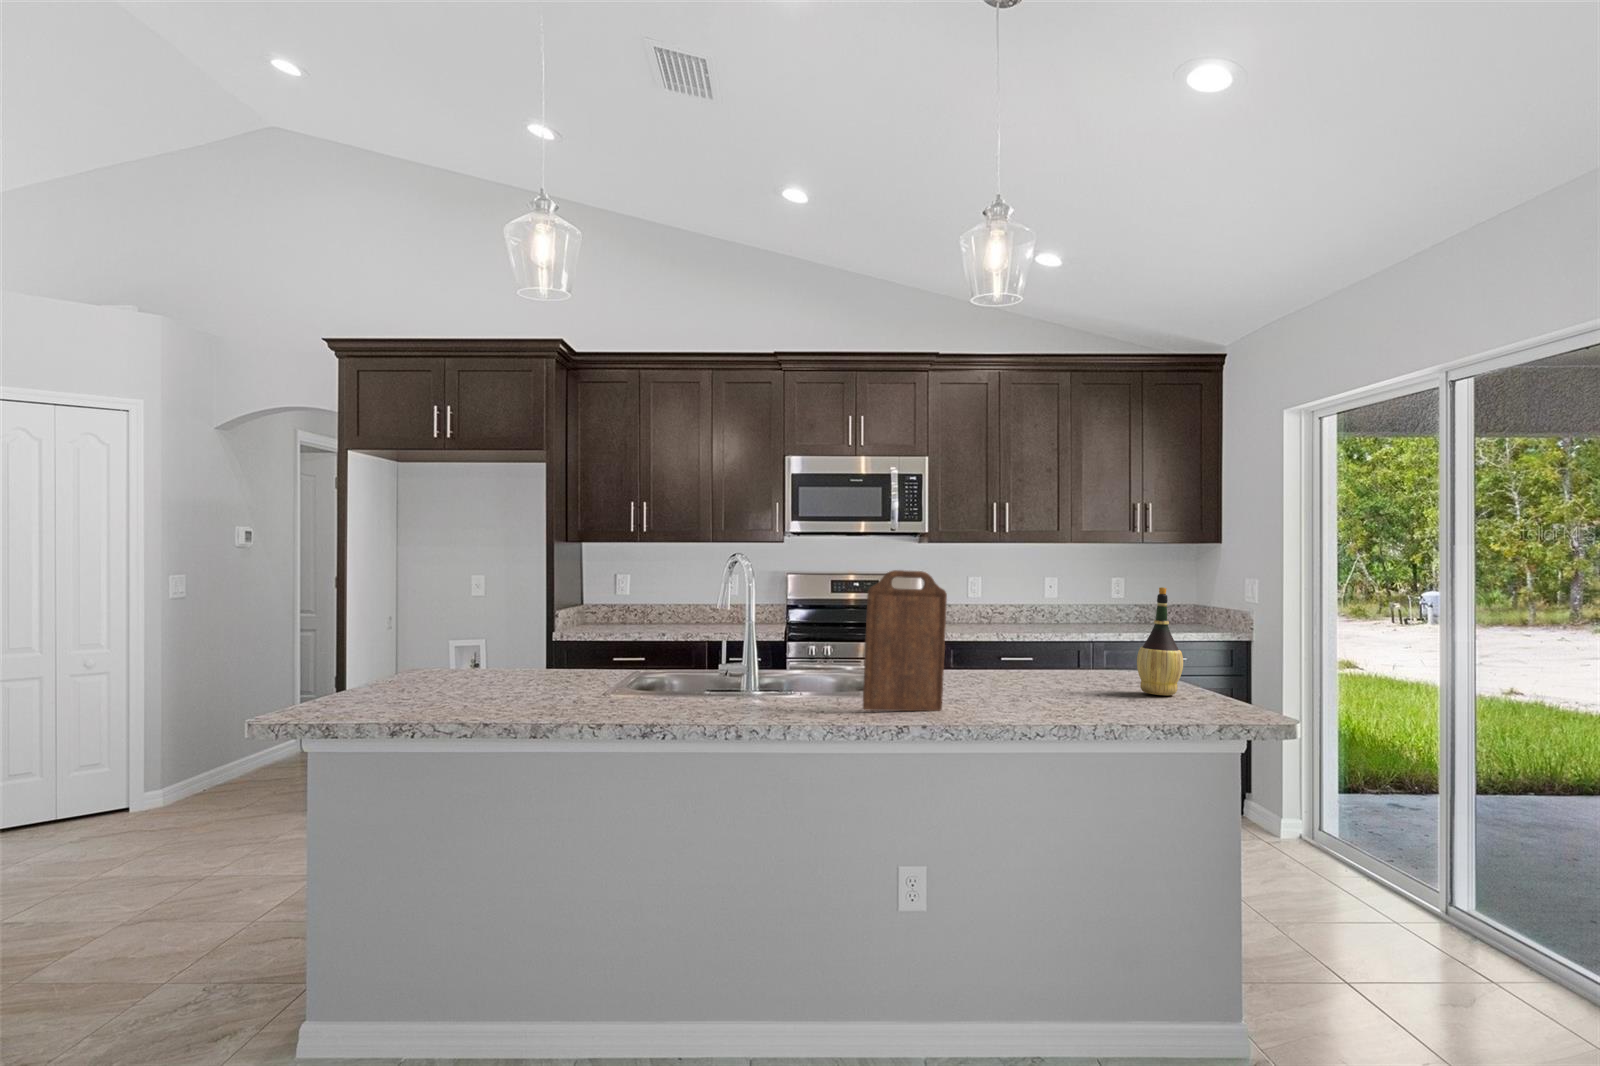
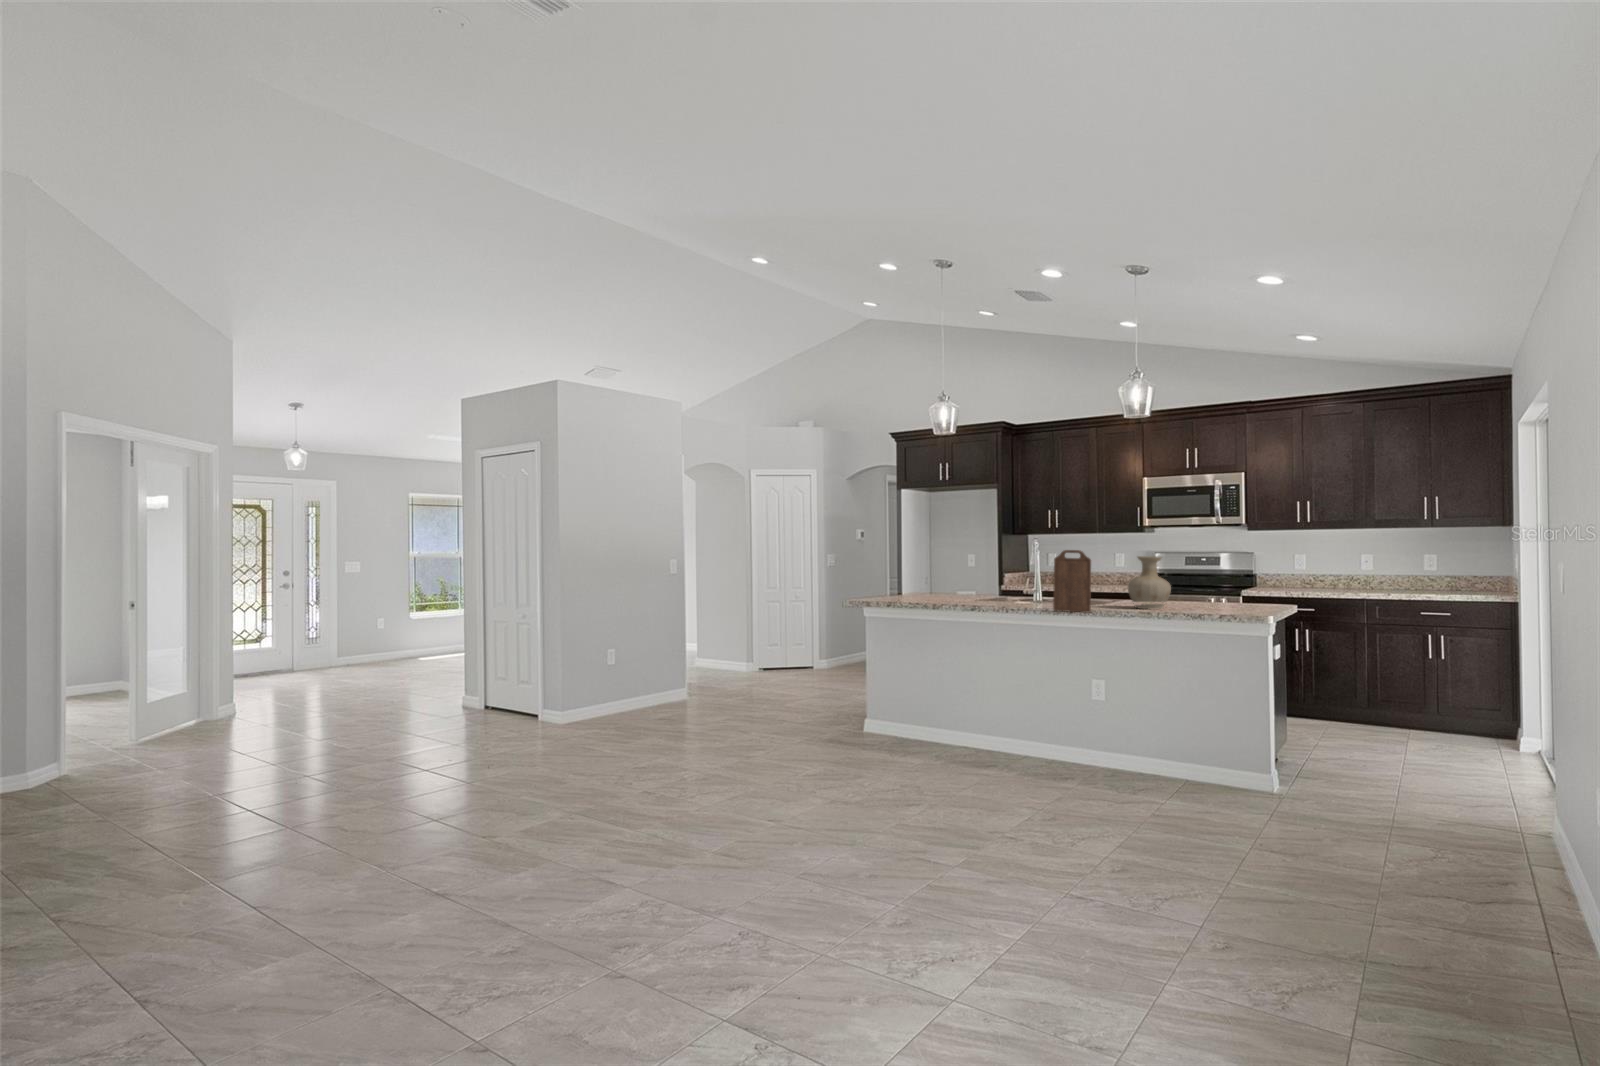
vase: none [949,583,1029,690] -> present [1128,556,1171,609]
wine bottle: present [1137,587,1183,695] -> none [1215,557,1240,613]

